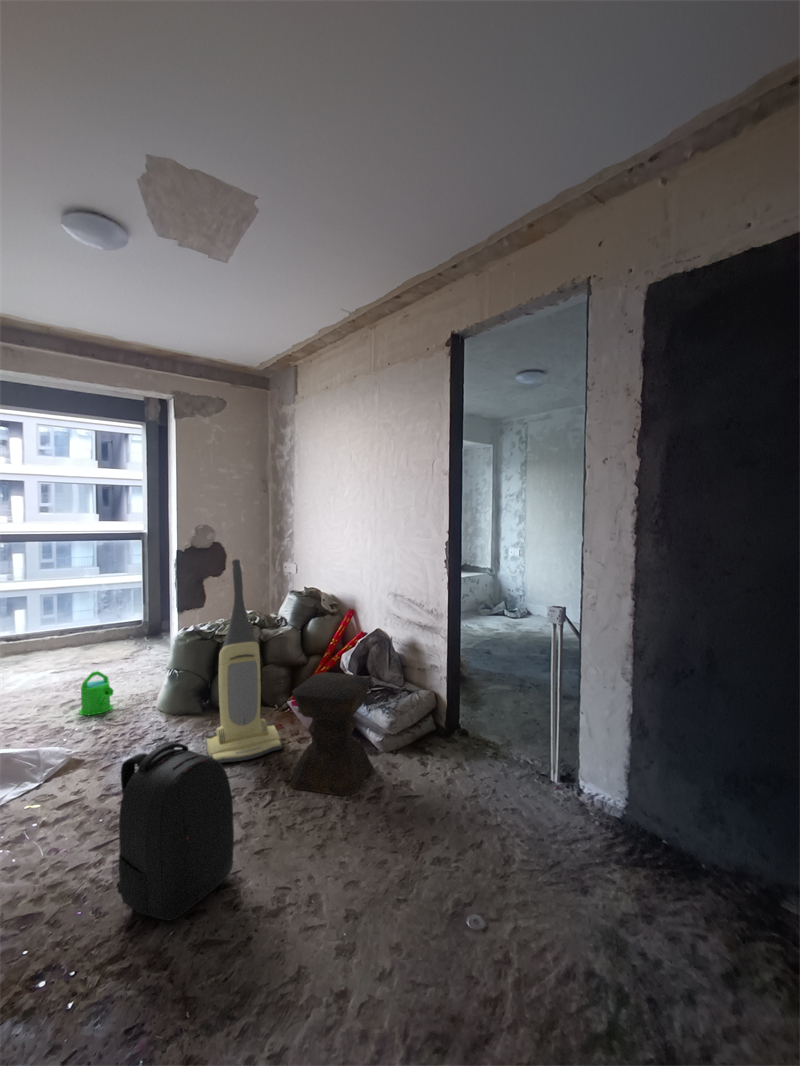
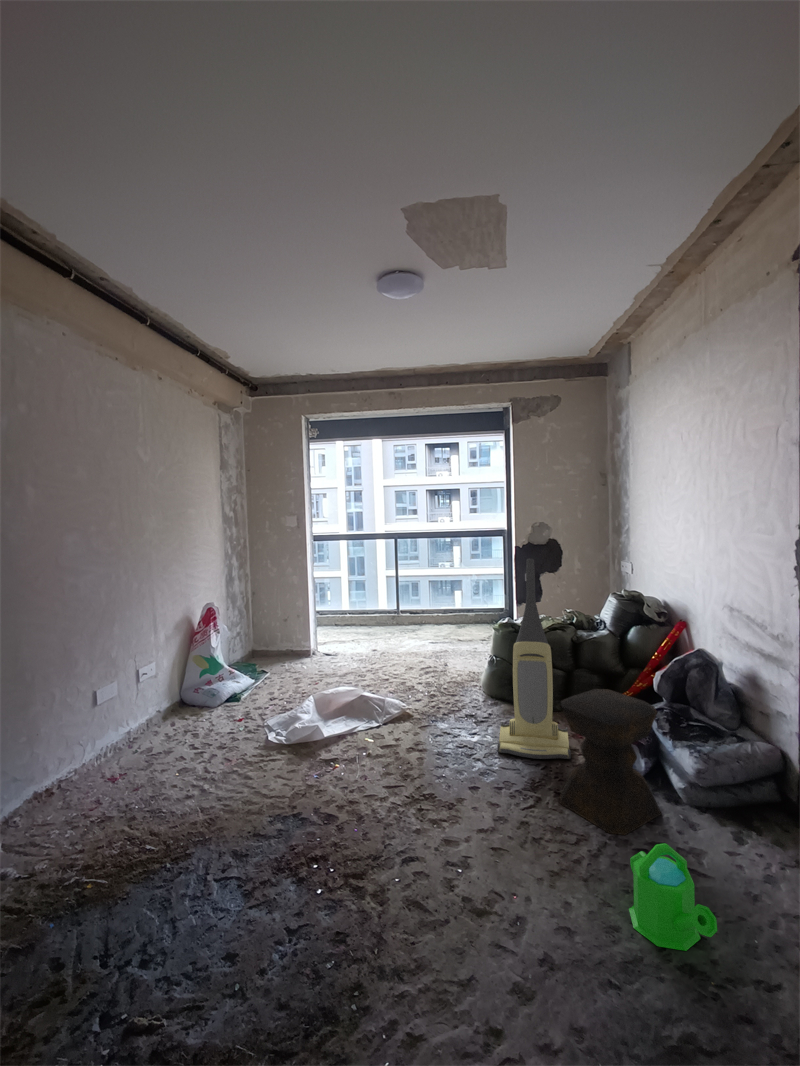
watering can: present [79,671,114,715] -> present [629,843,717,951]
backpack: present [117,742,234,920] -> none [375,717,463,869]

